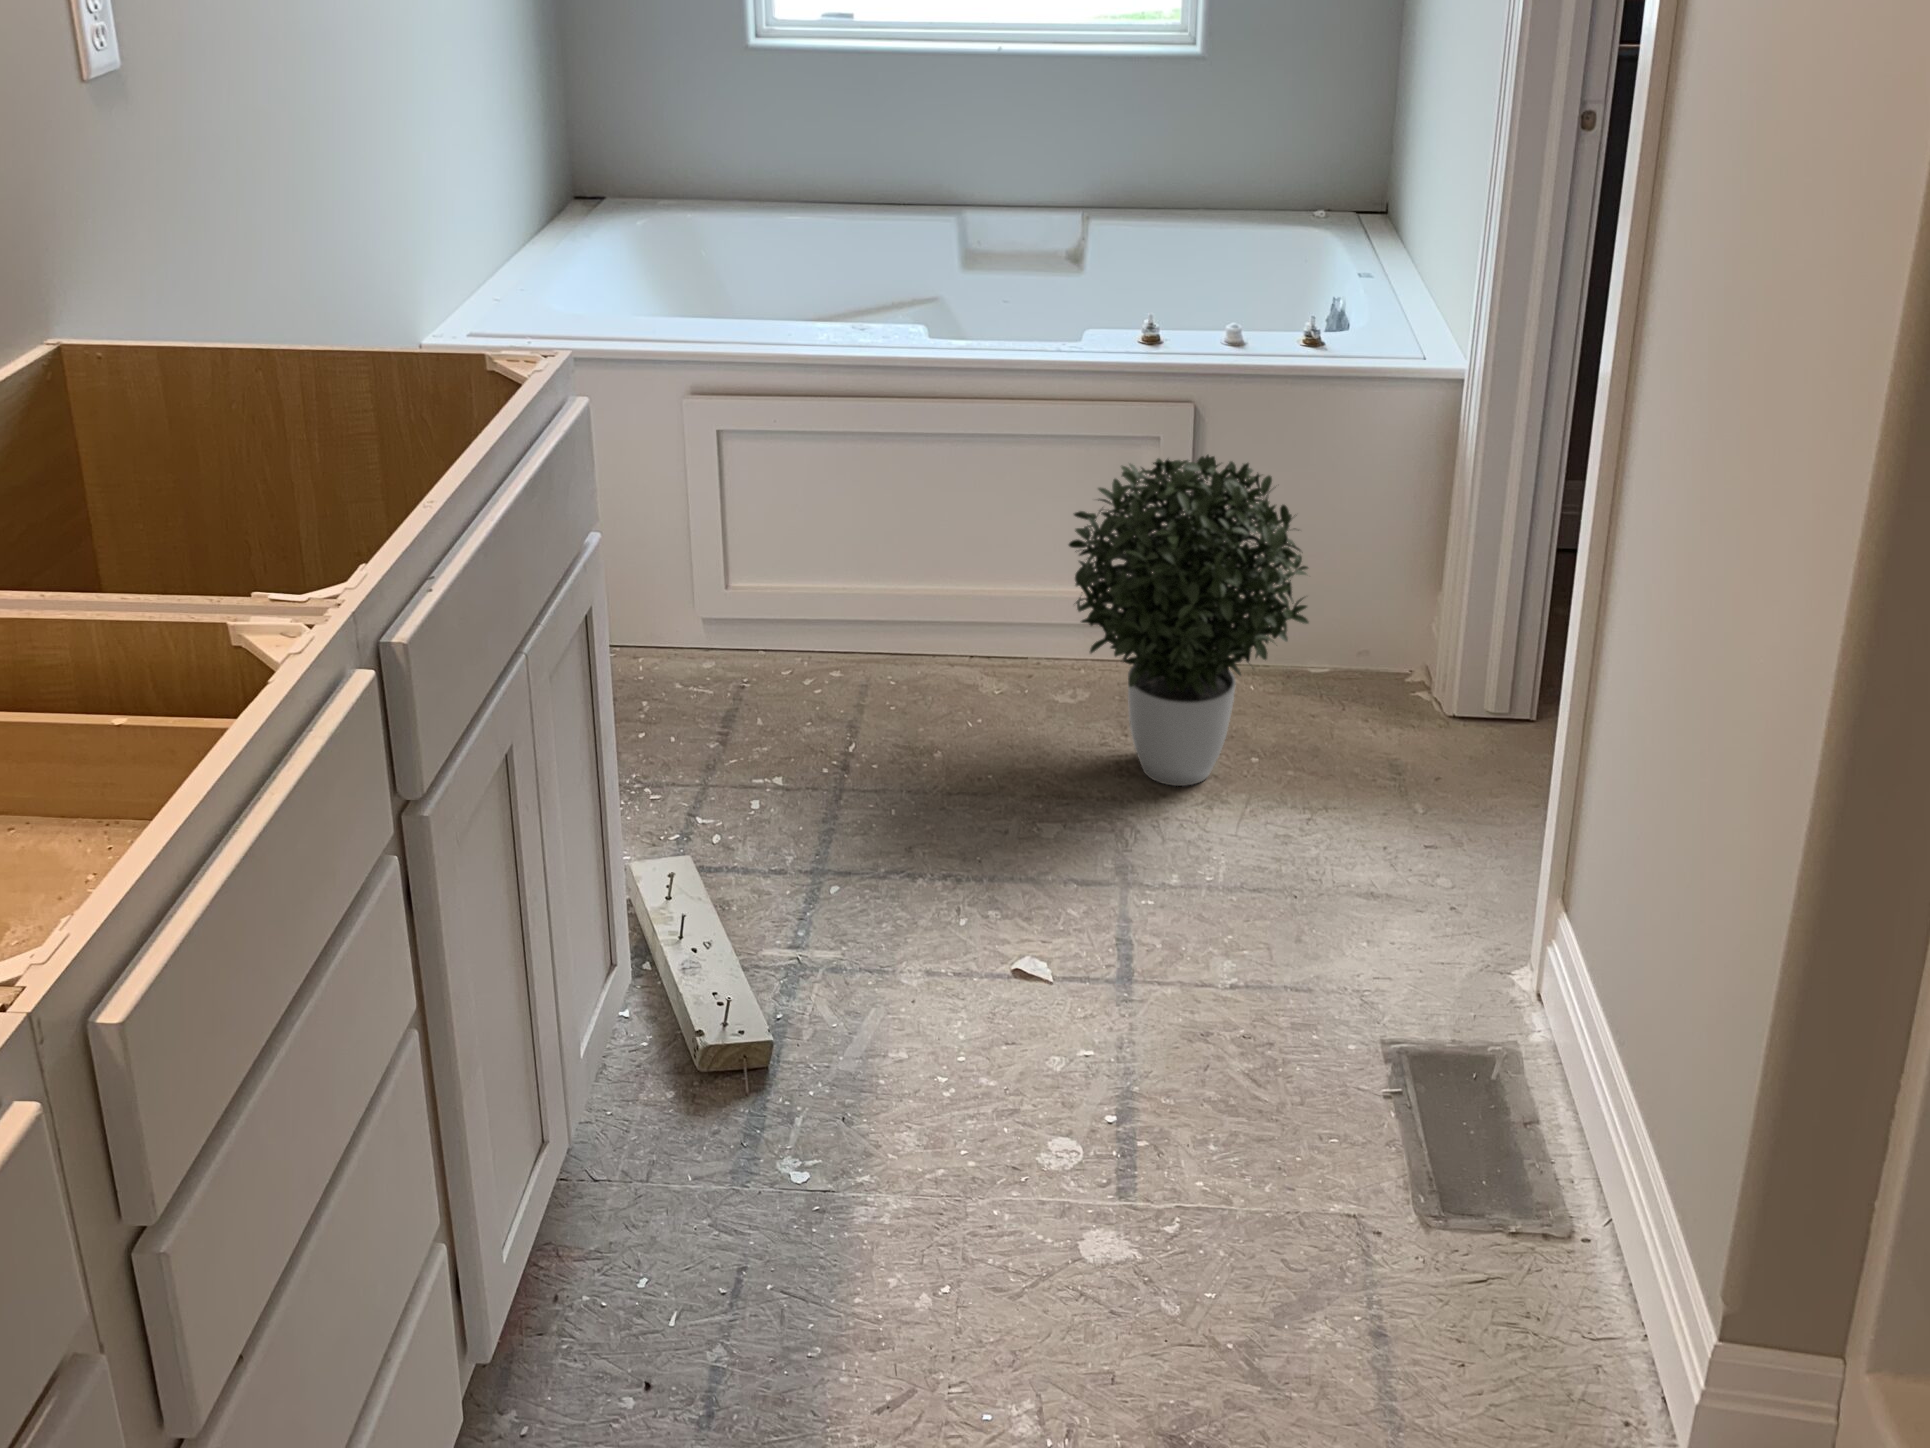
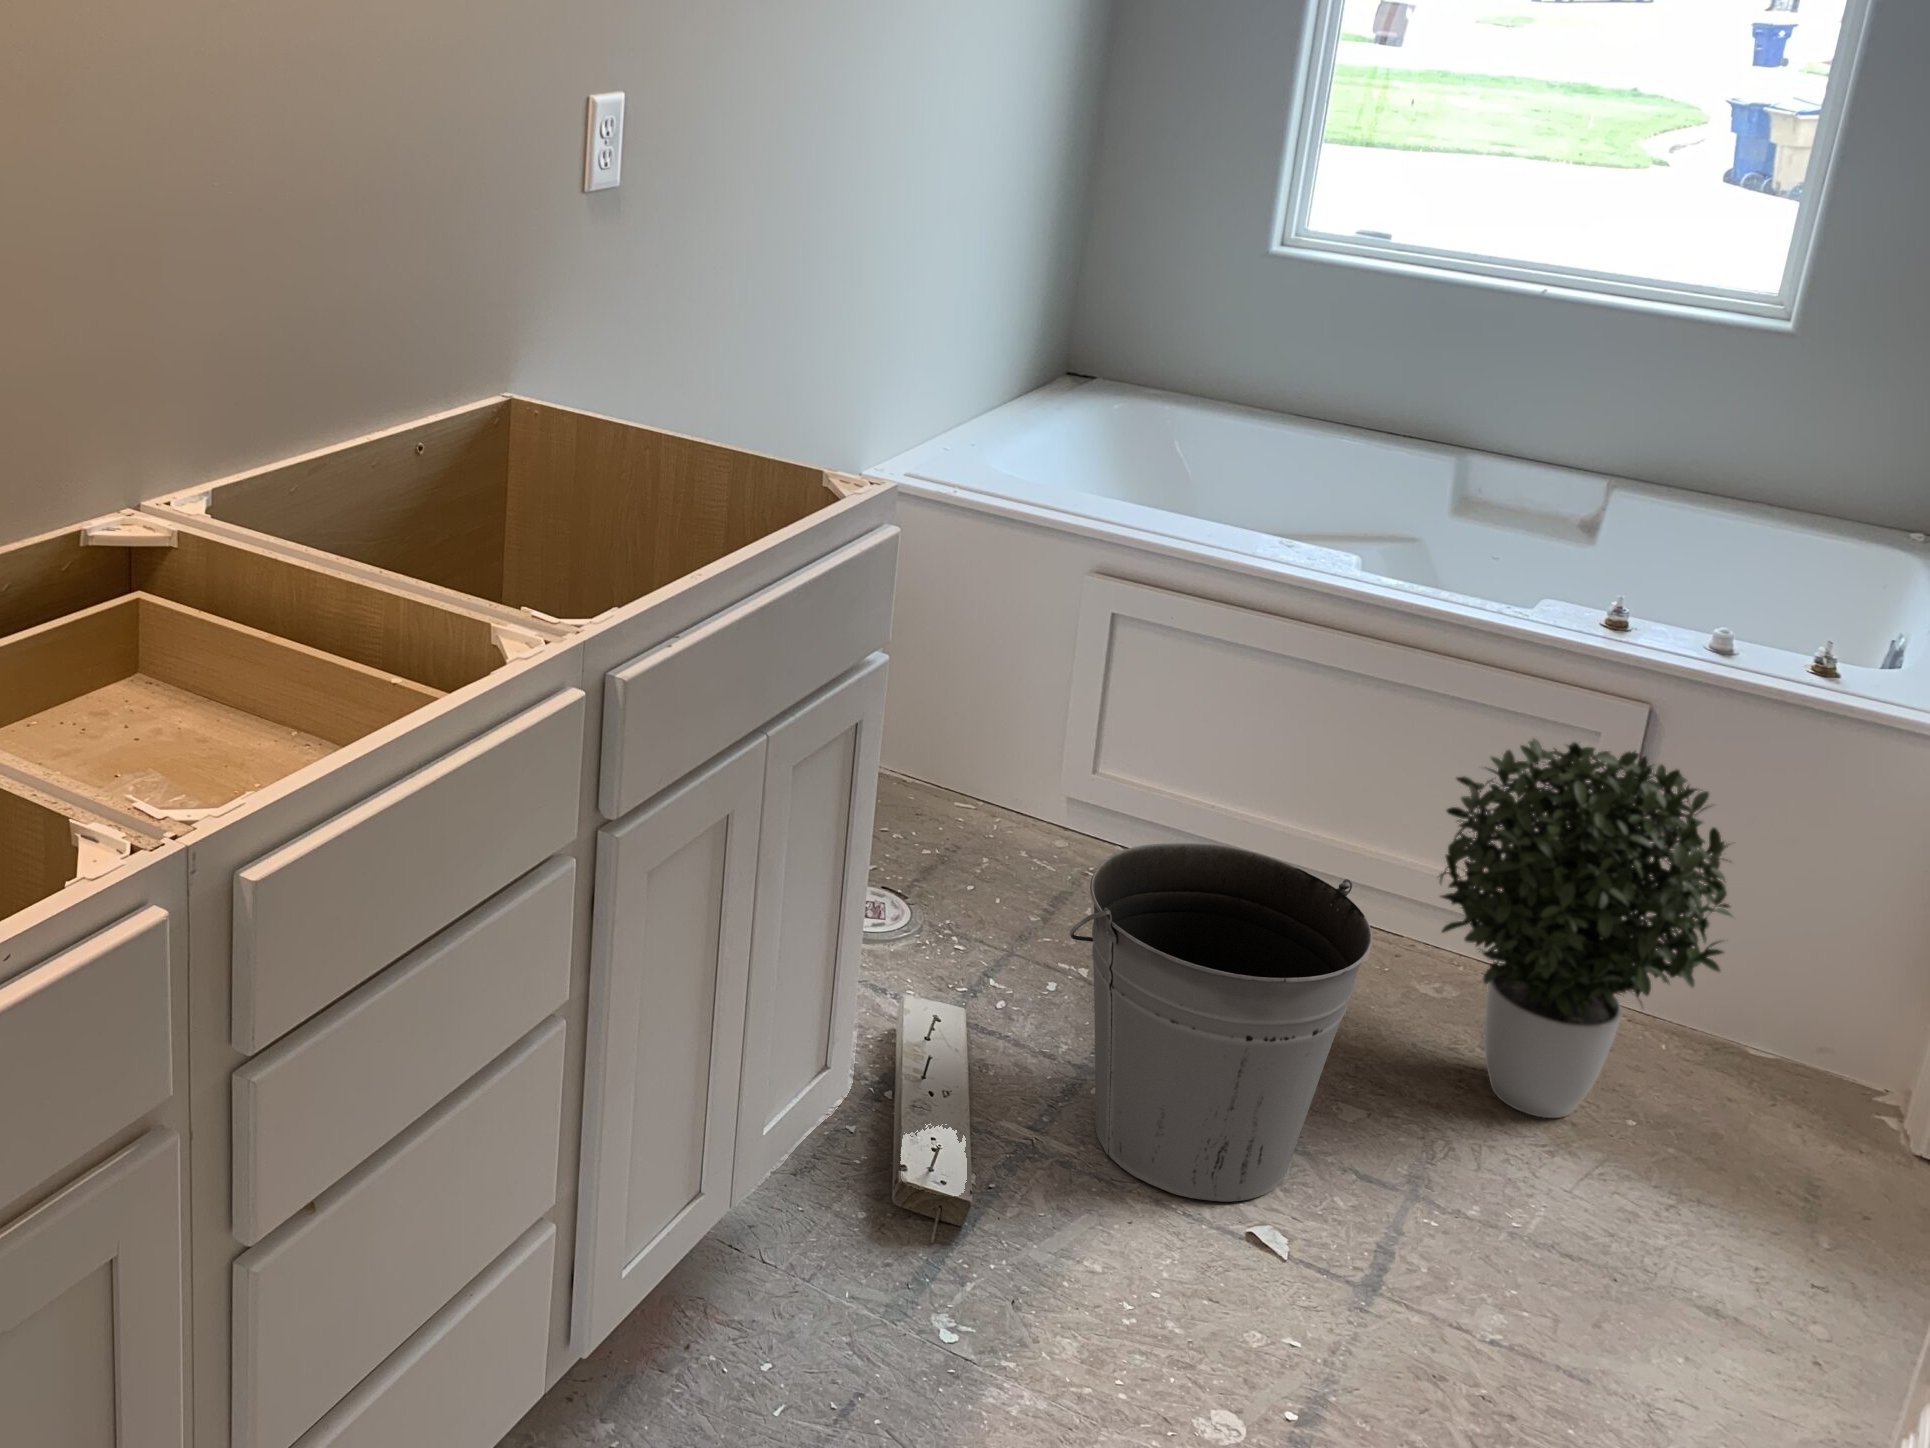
bucket: none [792,628,1065,960] -> present [1069,843,1372,1202]

